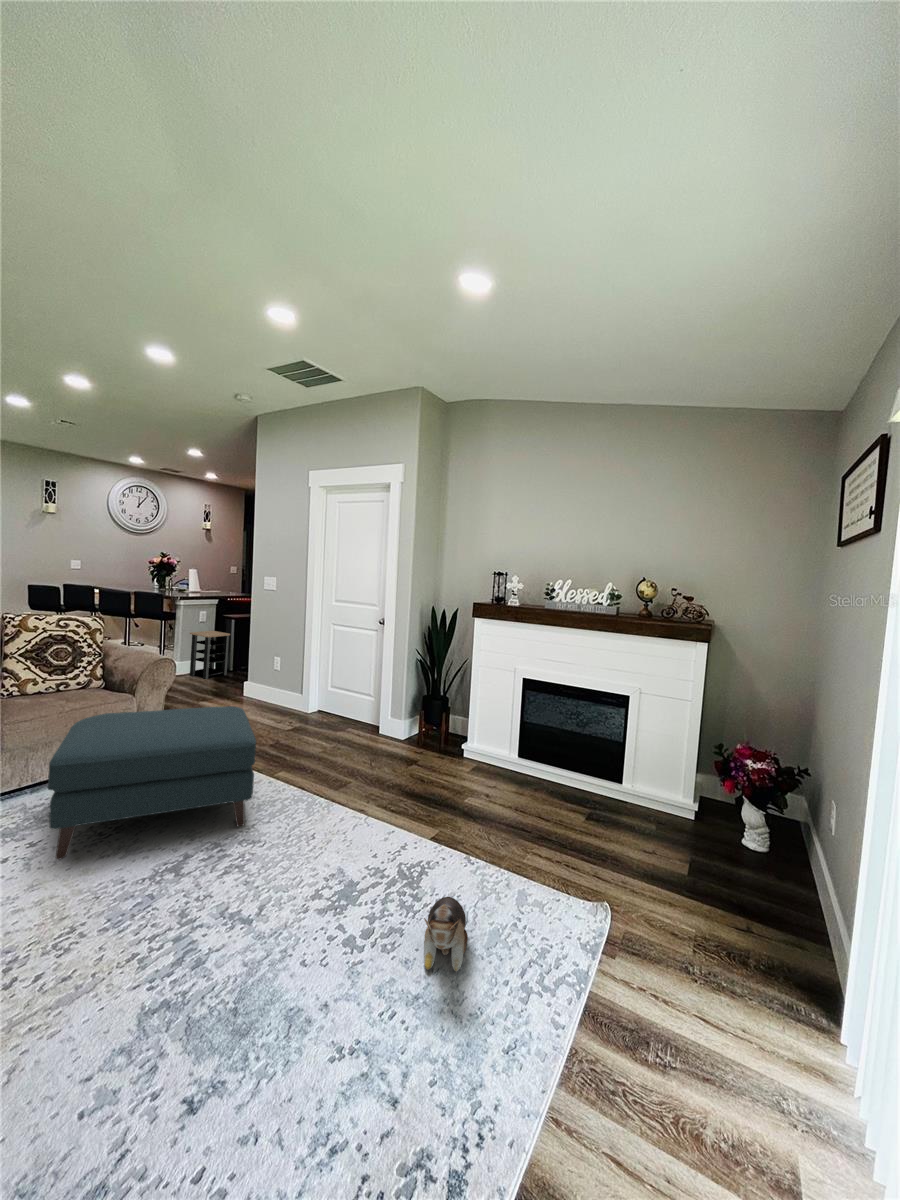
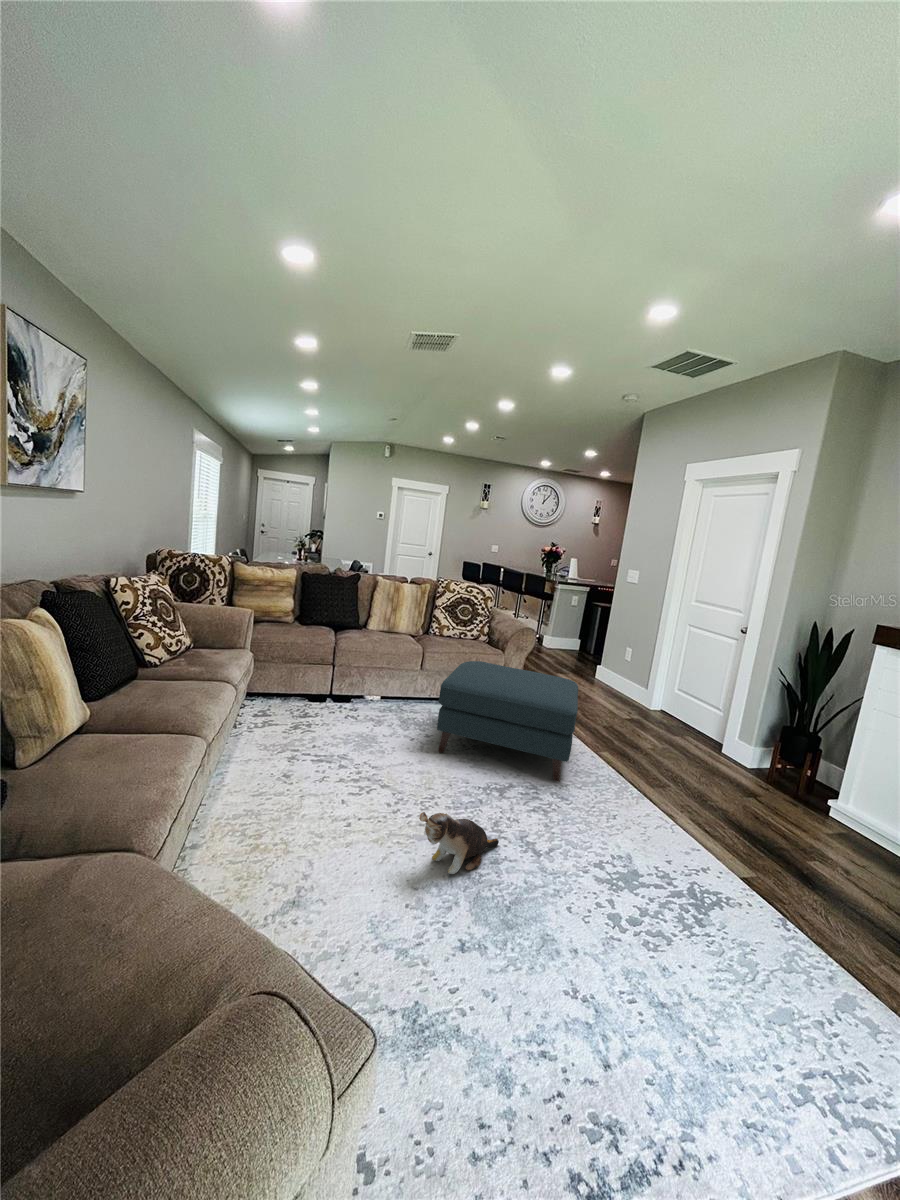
side table: present [190,631,230,679] -> none [556,612,593,656]
plush toy: present [424,897,468,971] -> present [419,812,499,874]

